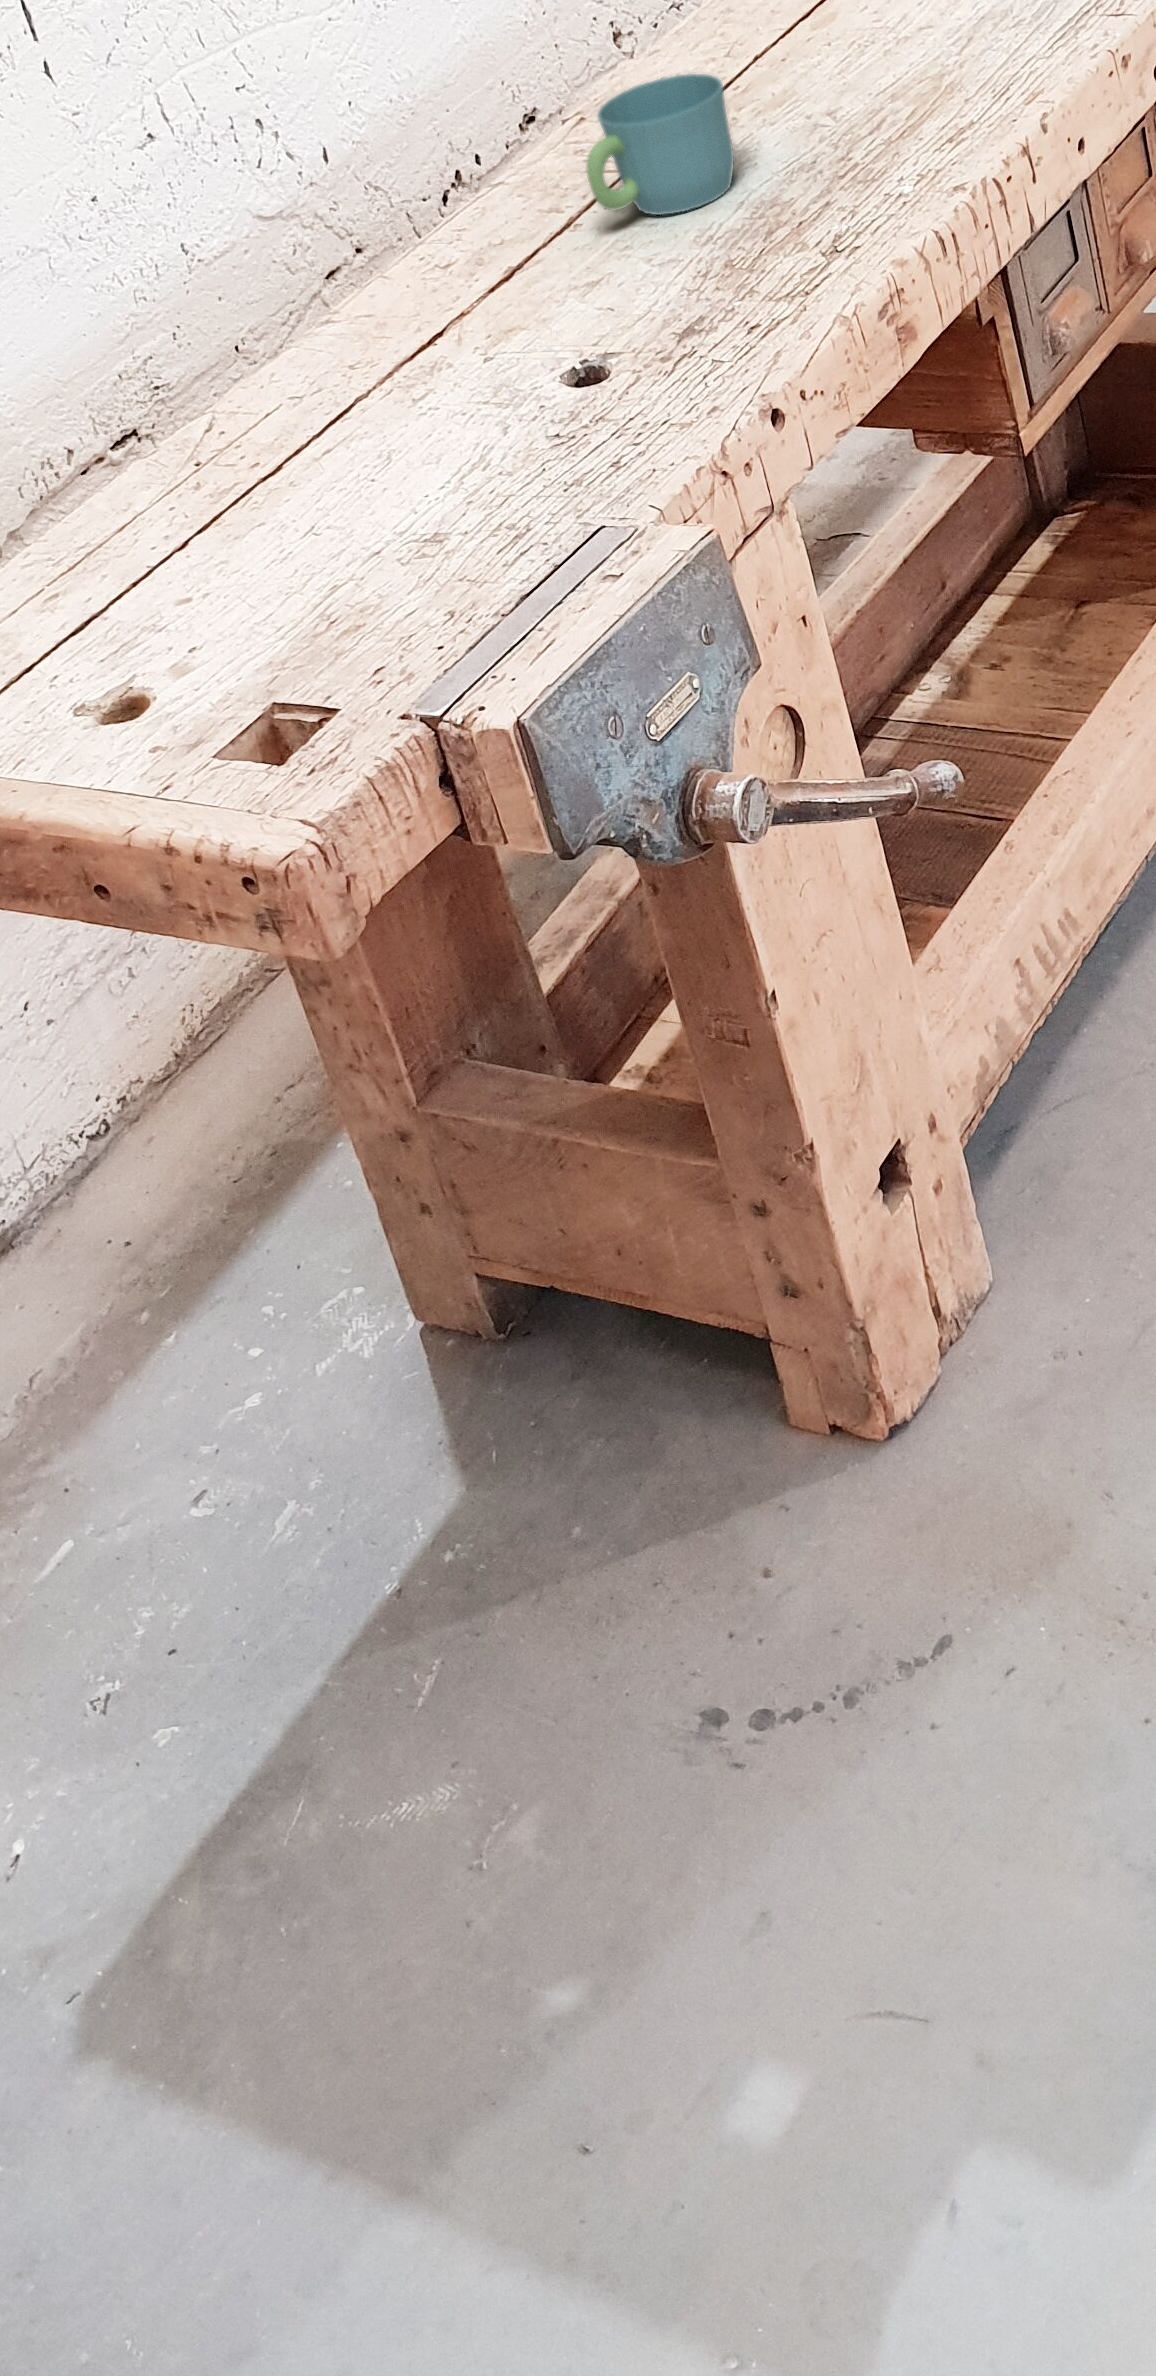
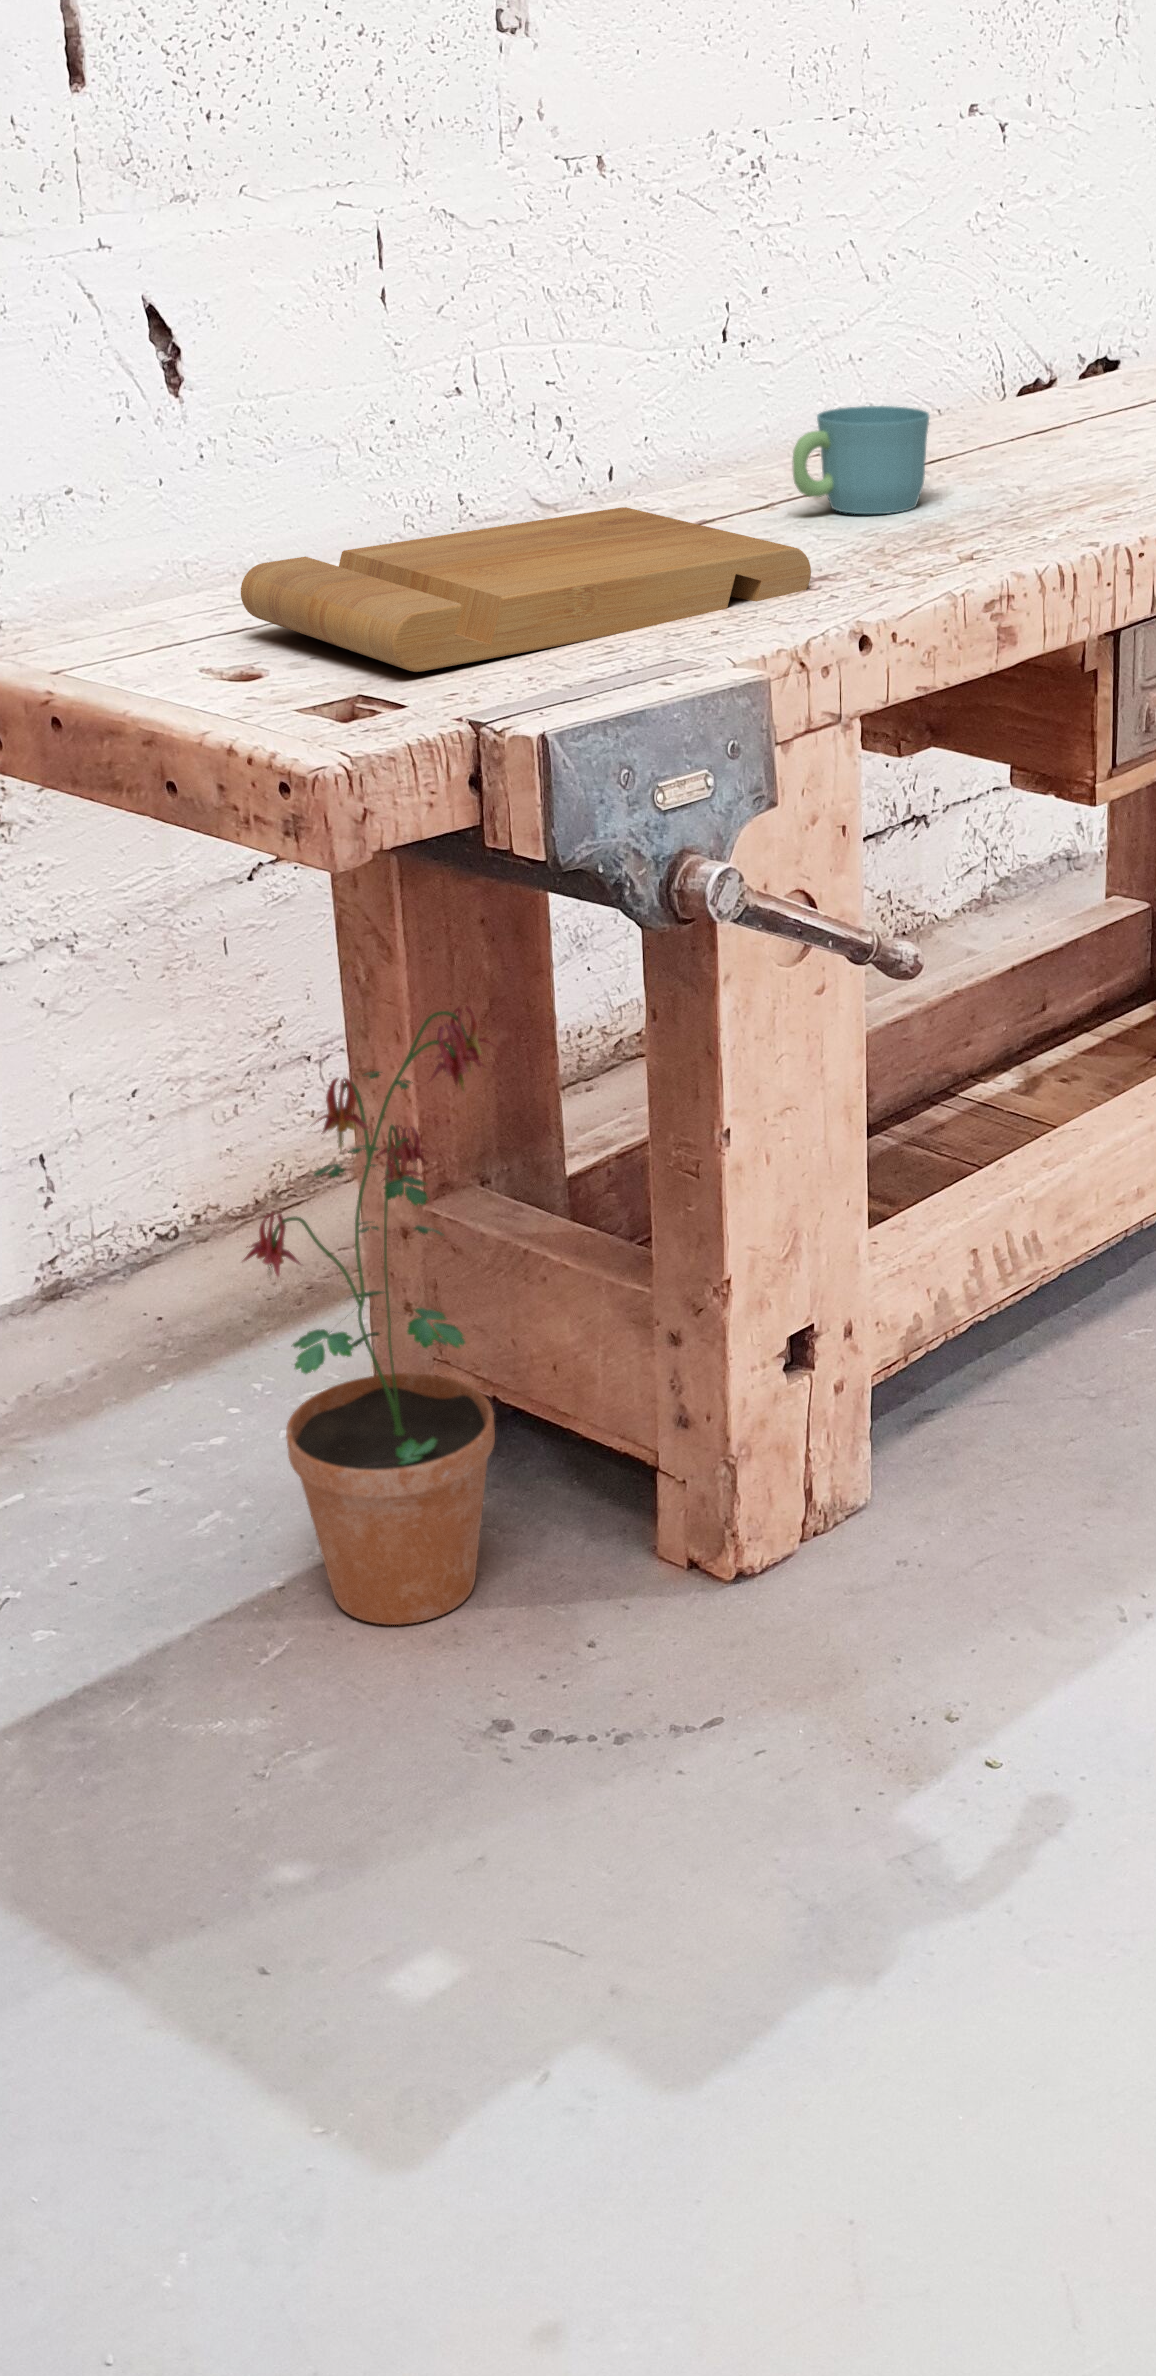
cutting board: none [63,302,686,643] -> present [241,507,811,672]
potted plant: none [279,941,616,1609] -> present [243,1006,495,1625]

